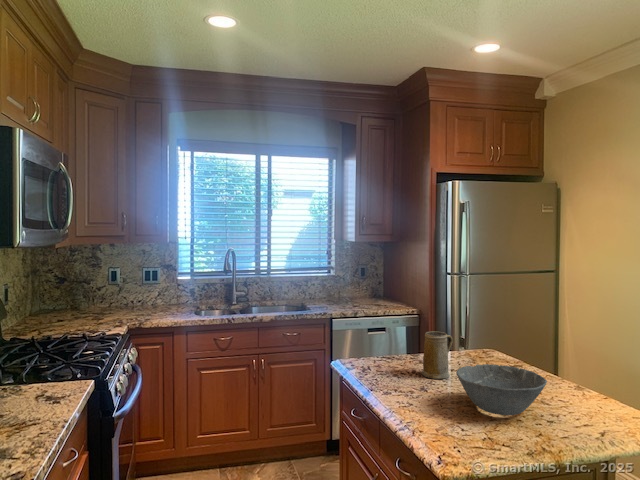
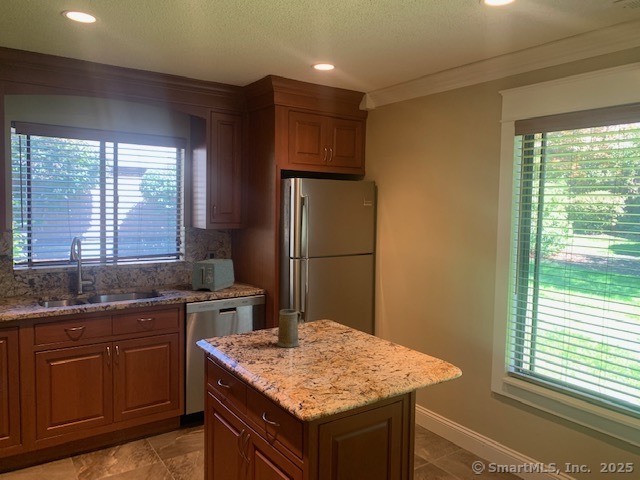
toaster: none [340,273,386,309] -> present [192,259,234,292]
bowl: present [456,364,547,415] -> none [307,332,372,369]

